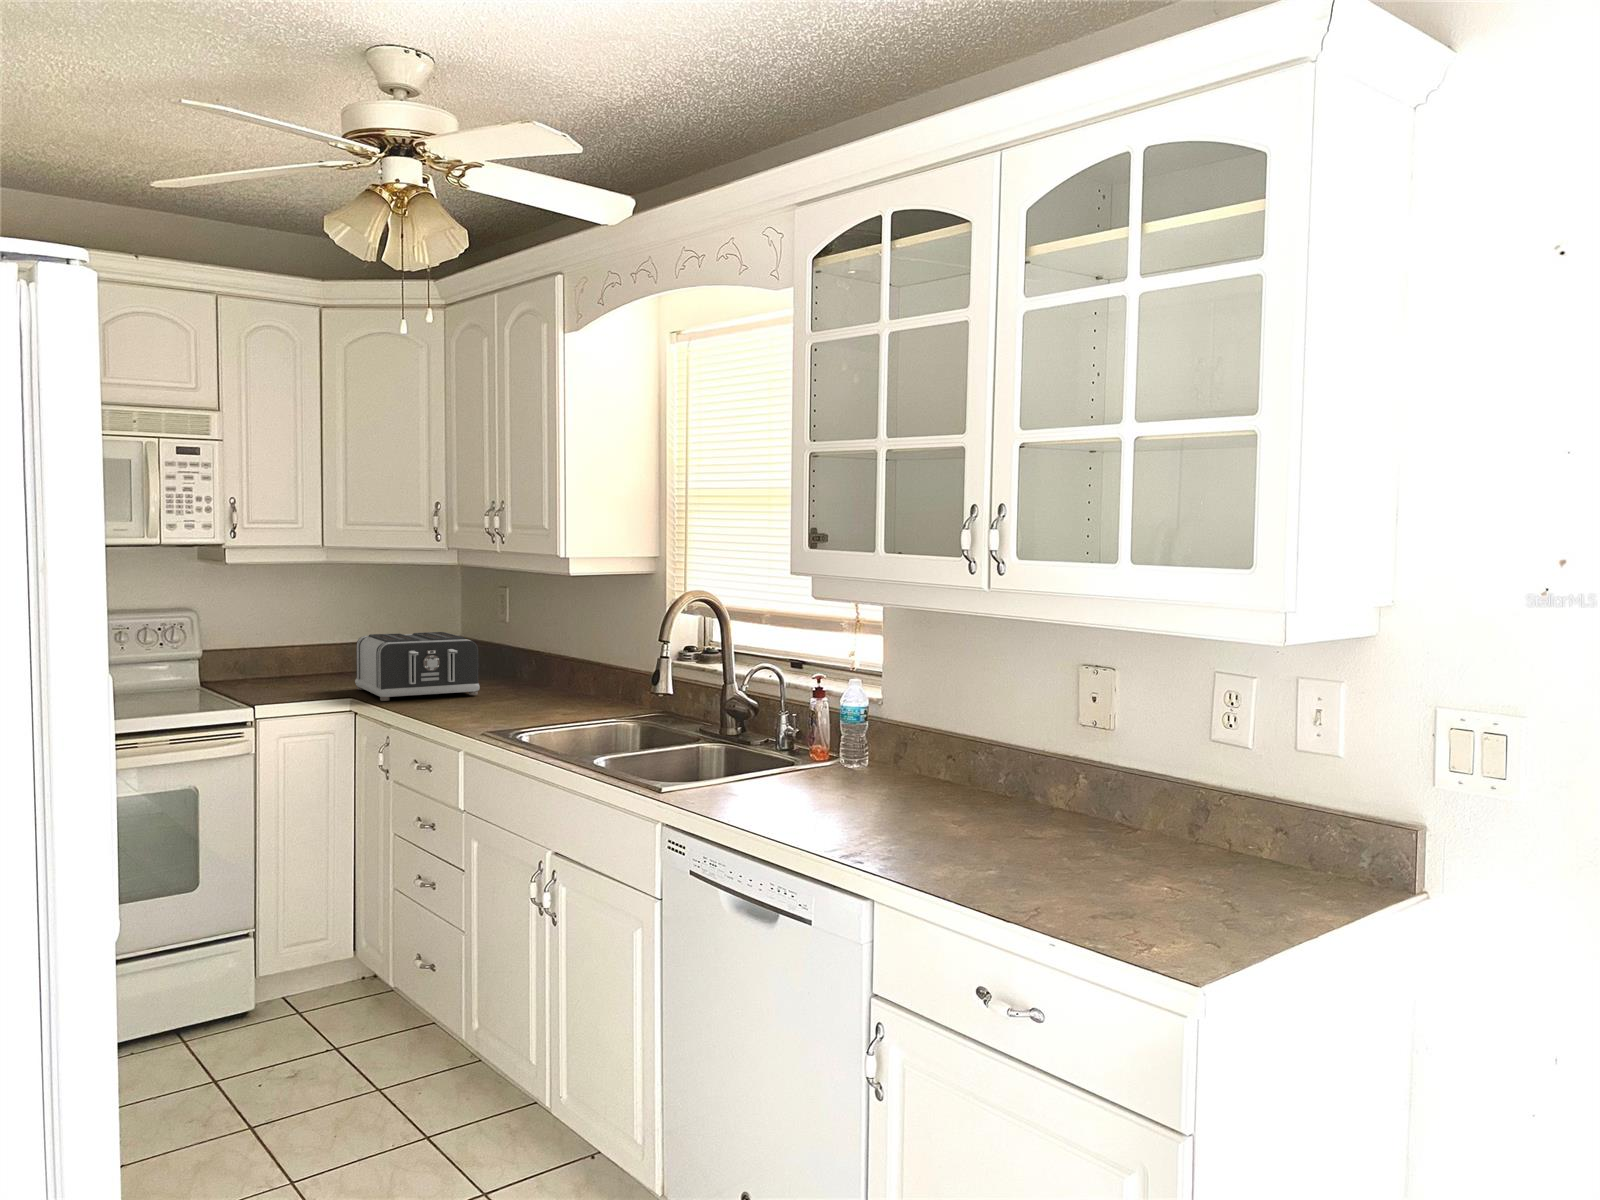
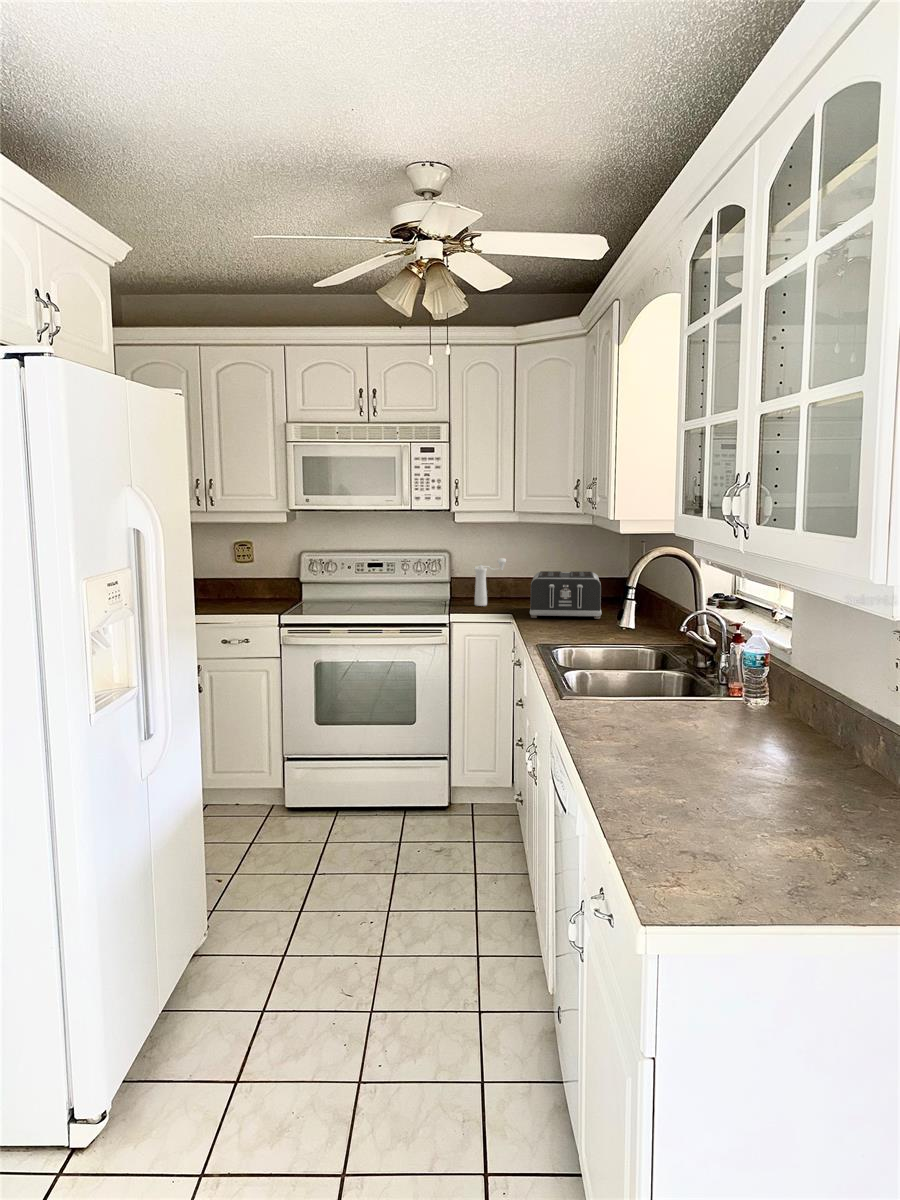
pepper mill: none [256,618,303,692] -> present [475,558,506,606]

